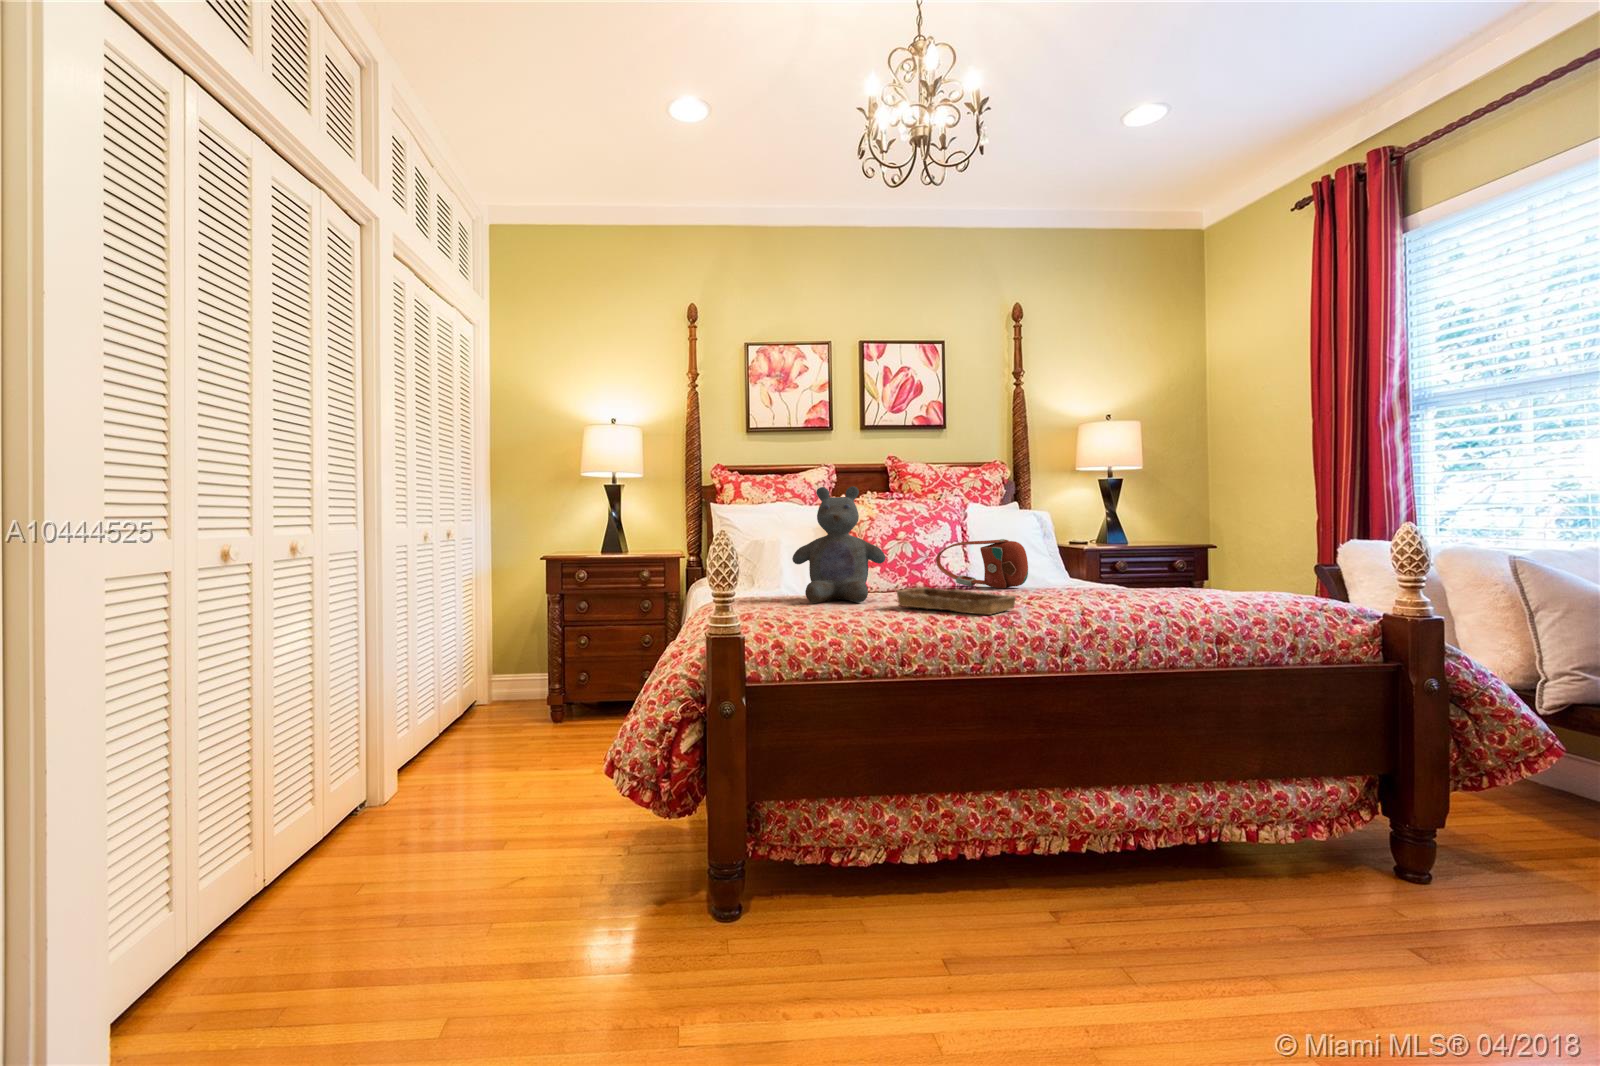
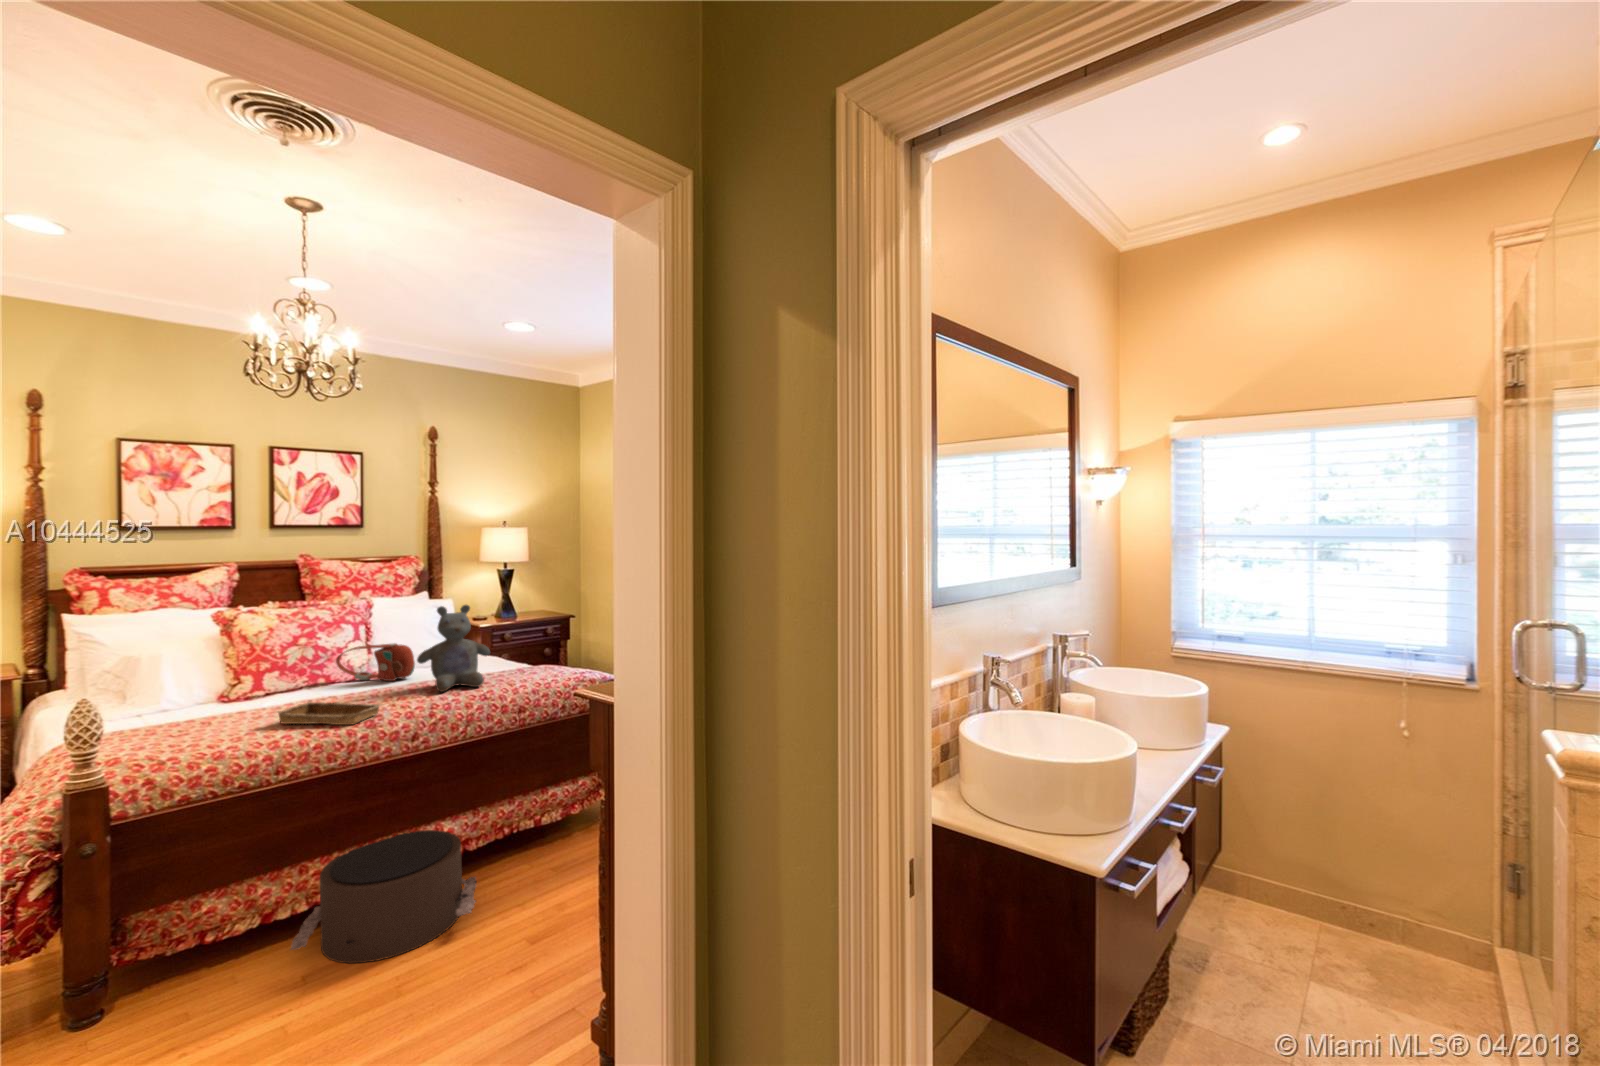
stuffed bear: present [792,486,885,602] -> present [417,605,490,692]
pouf: none [925,789,1192,988] -> present [291,830,477,963]

